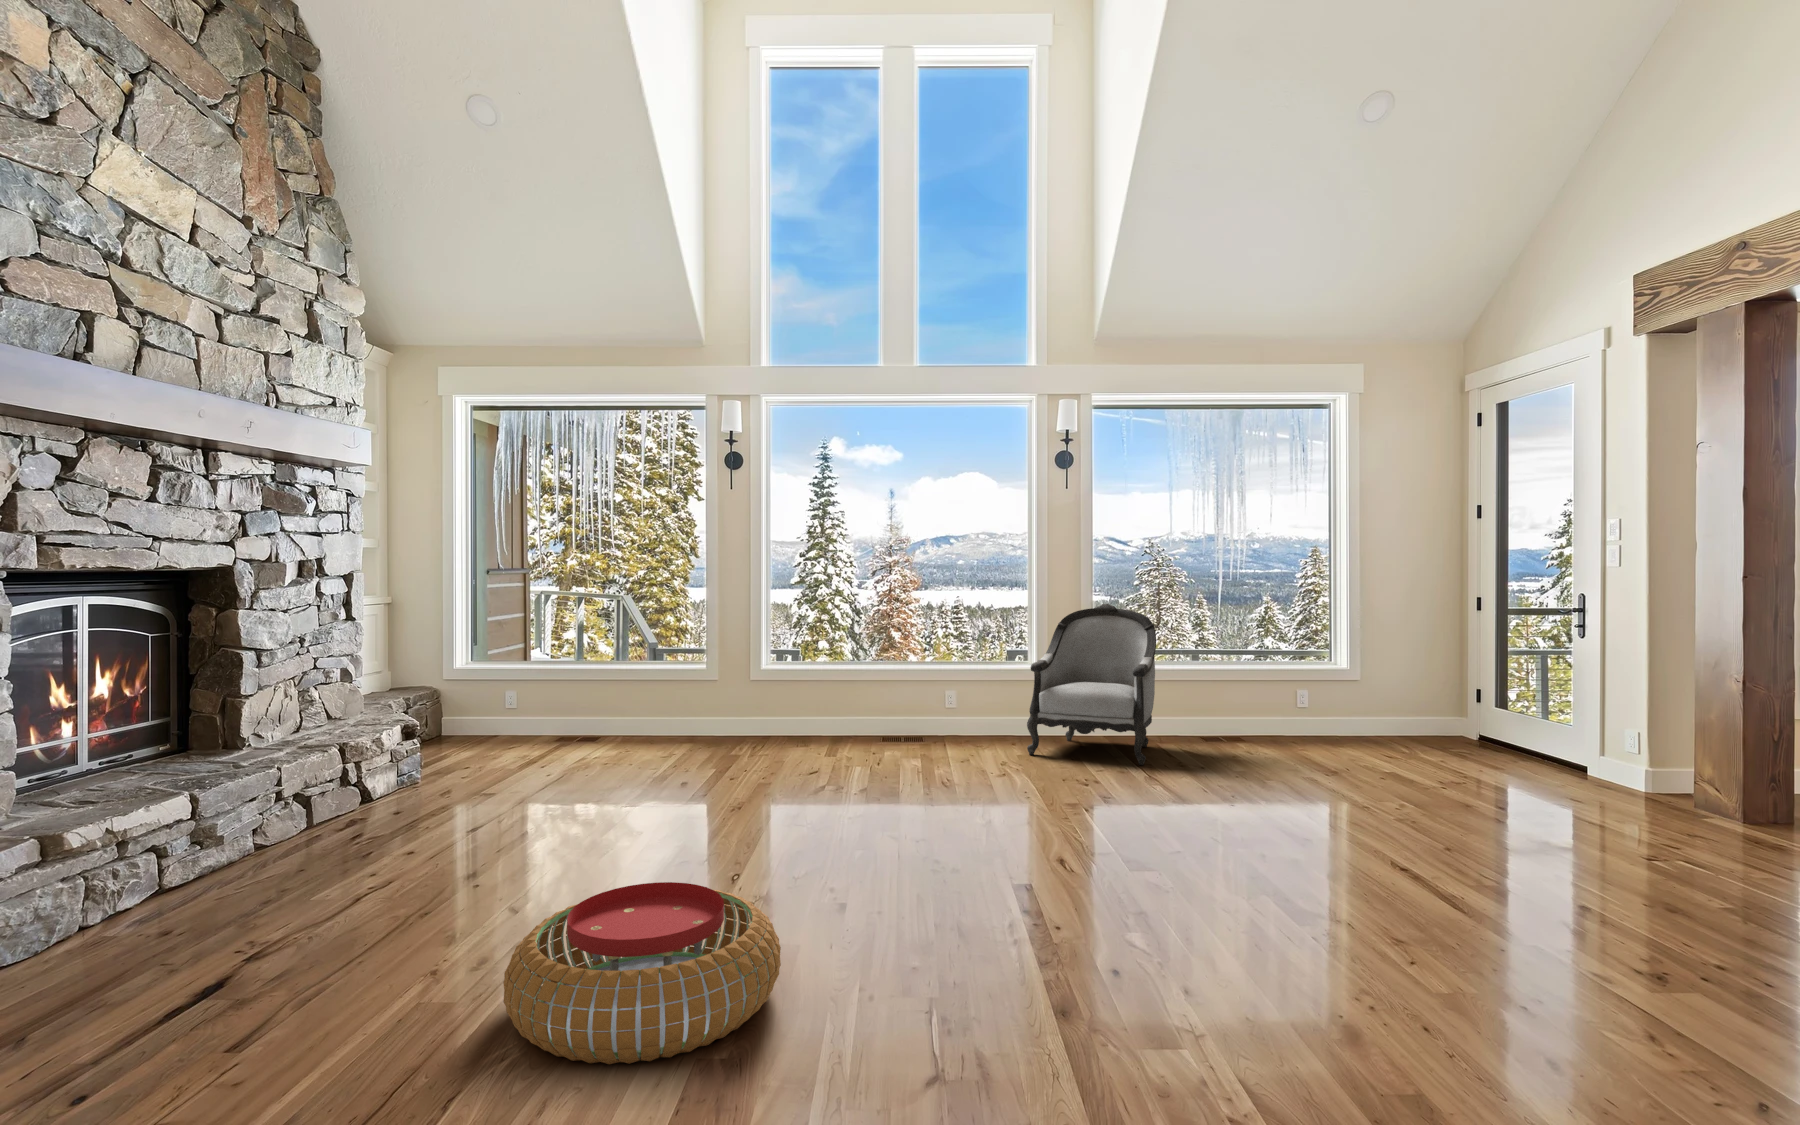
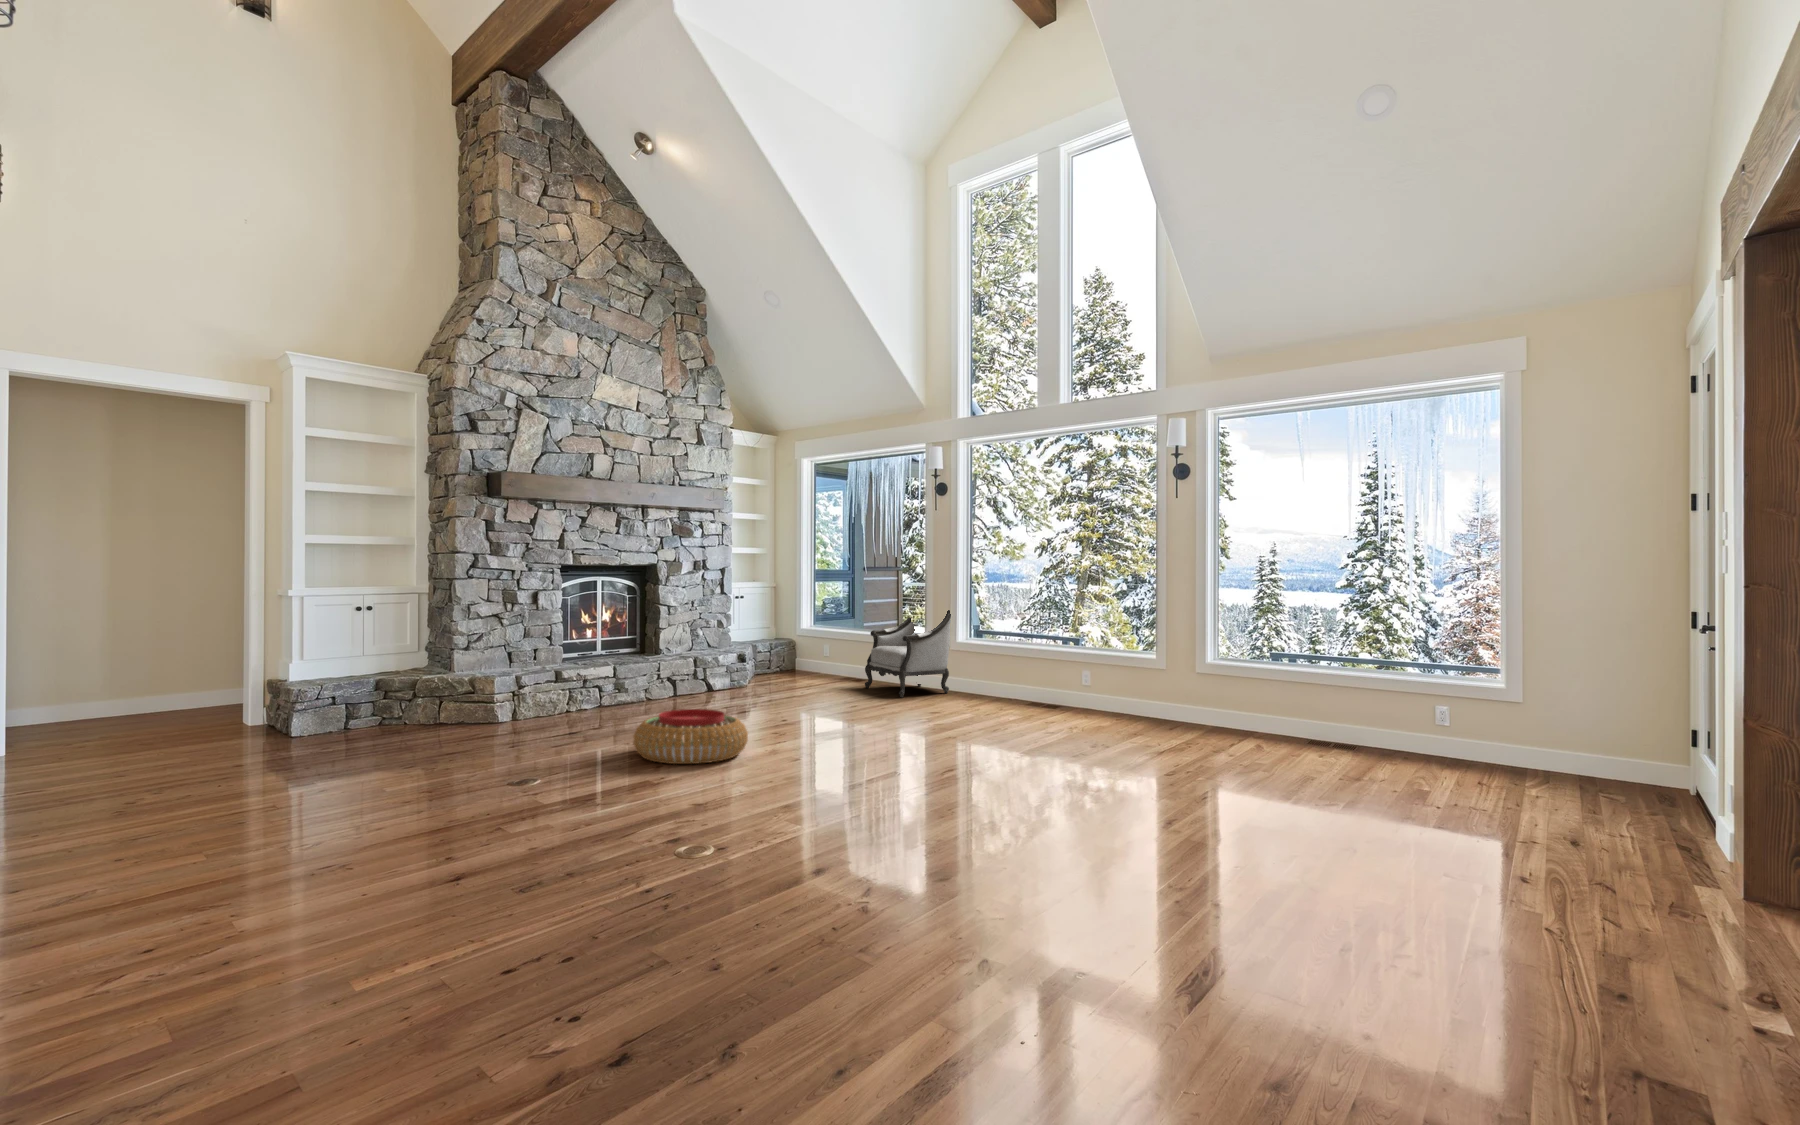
armchair: present [1027,604,1156,765] -> present [865,610,951,698]

